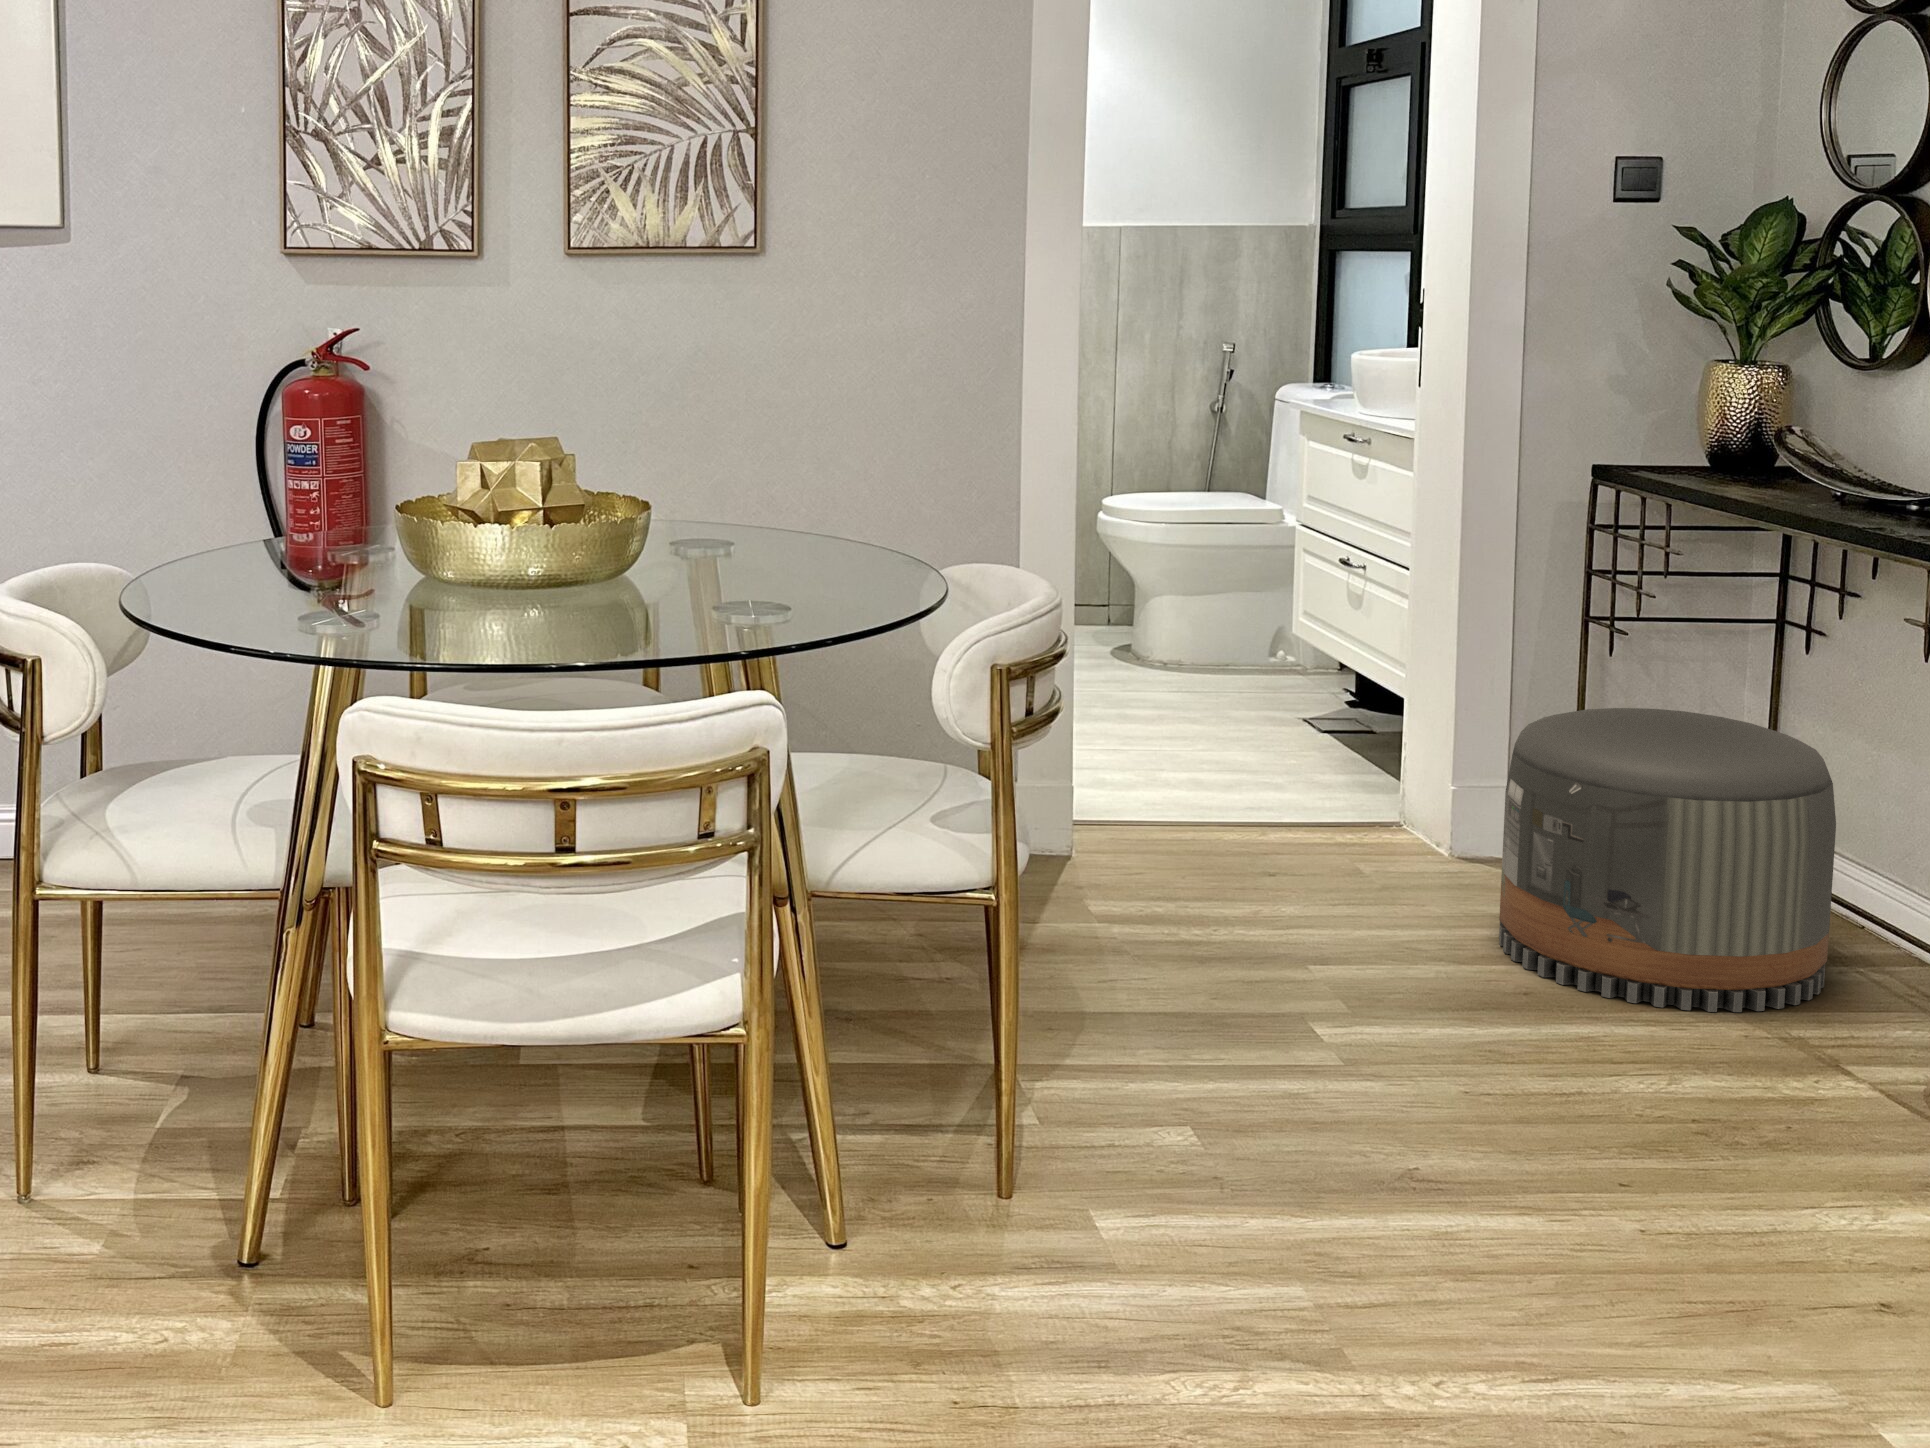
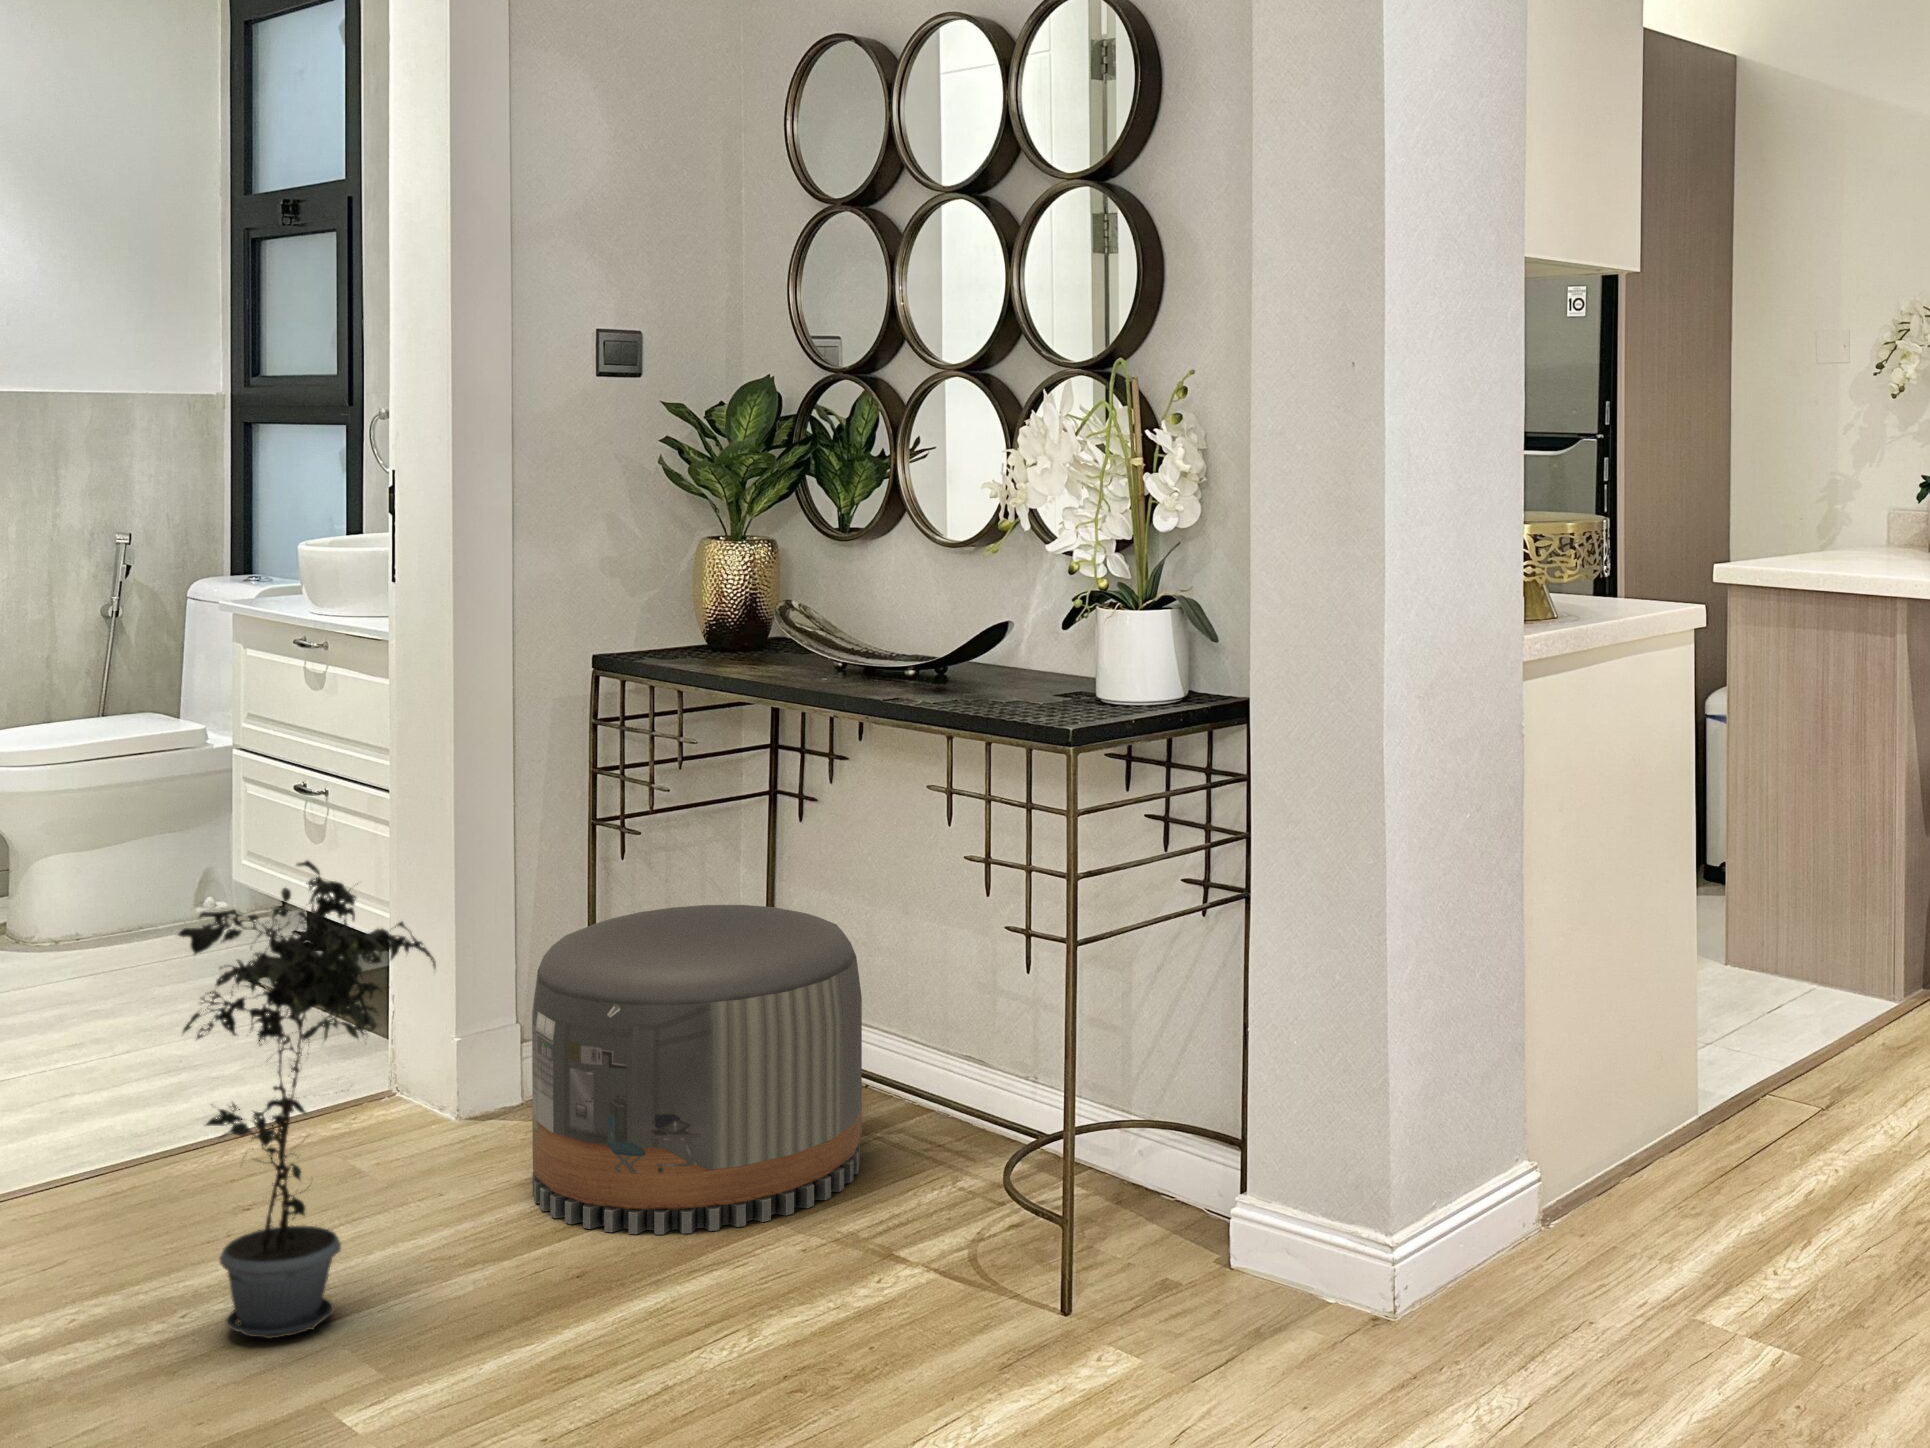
potted plant: none [1214,615,1410,994] -> present [178,860,436,1338]

